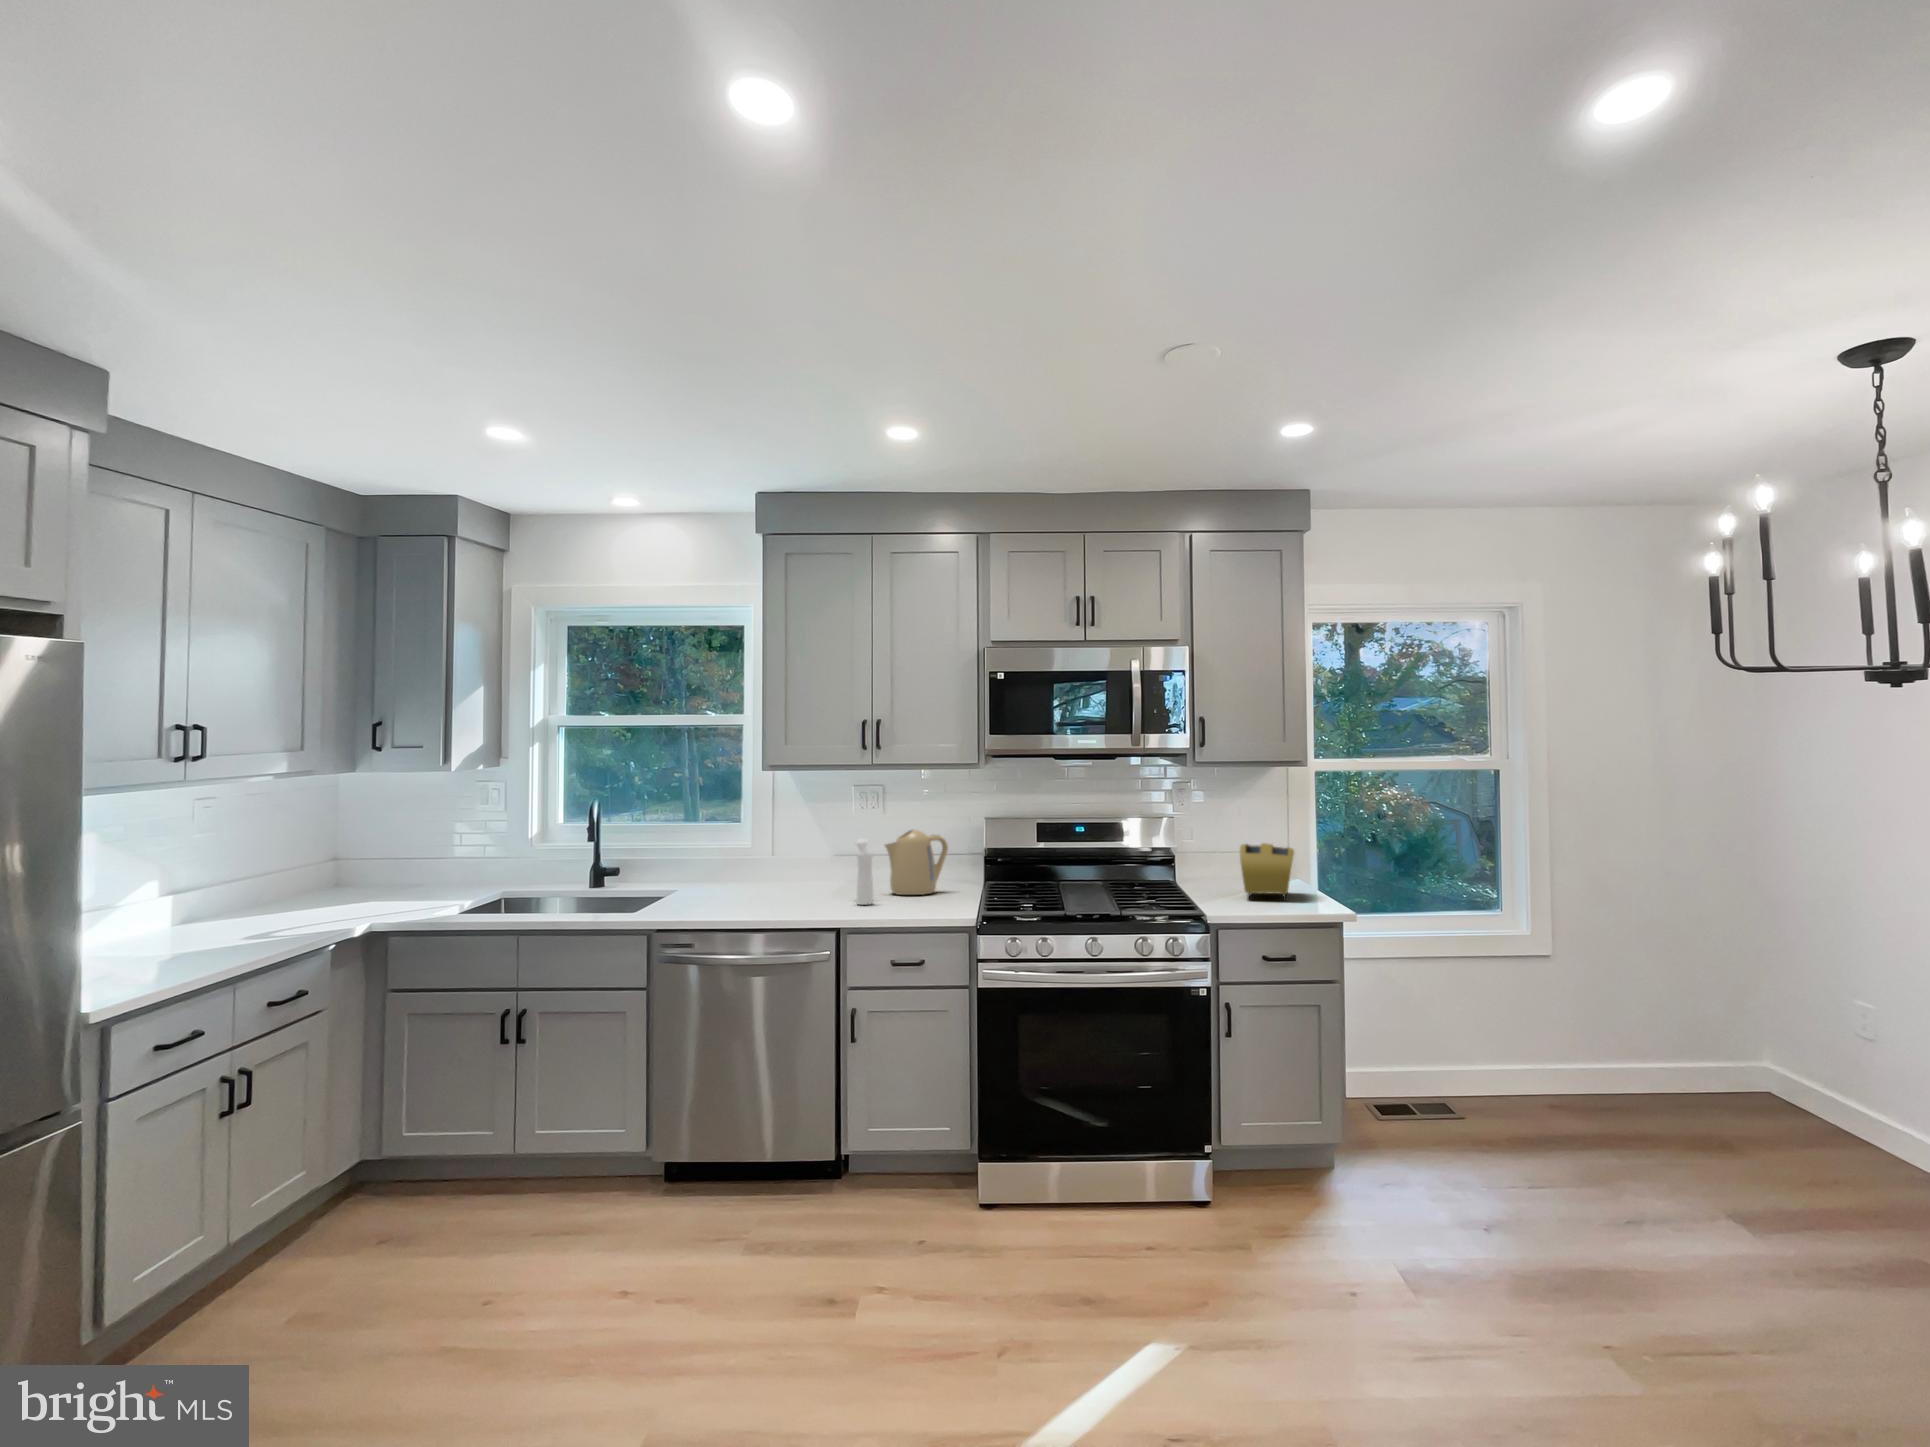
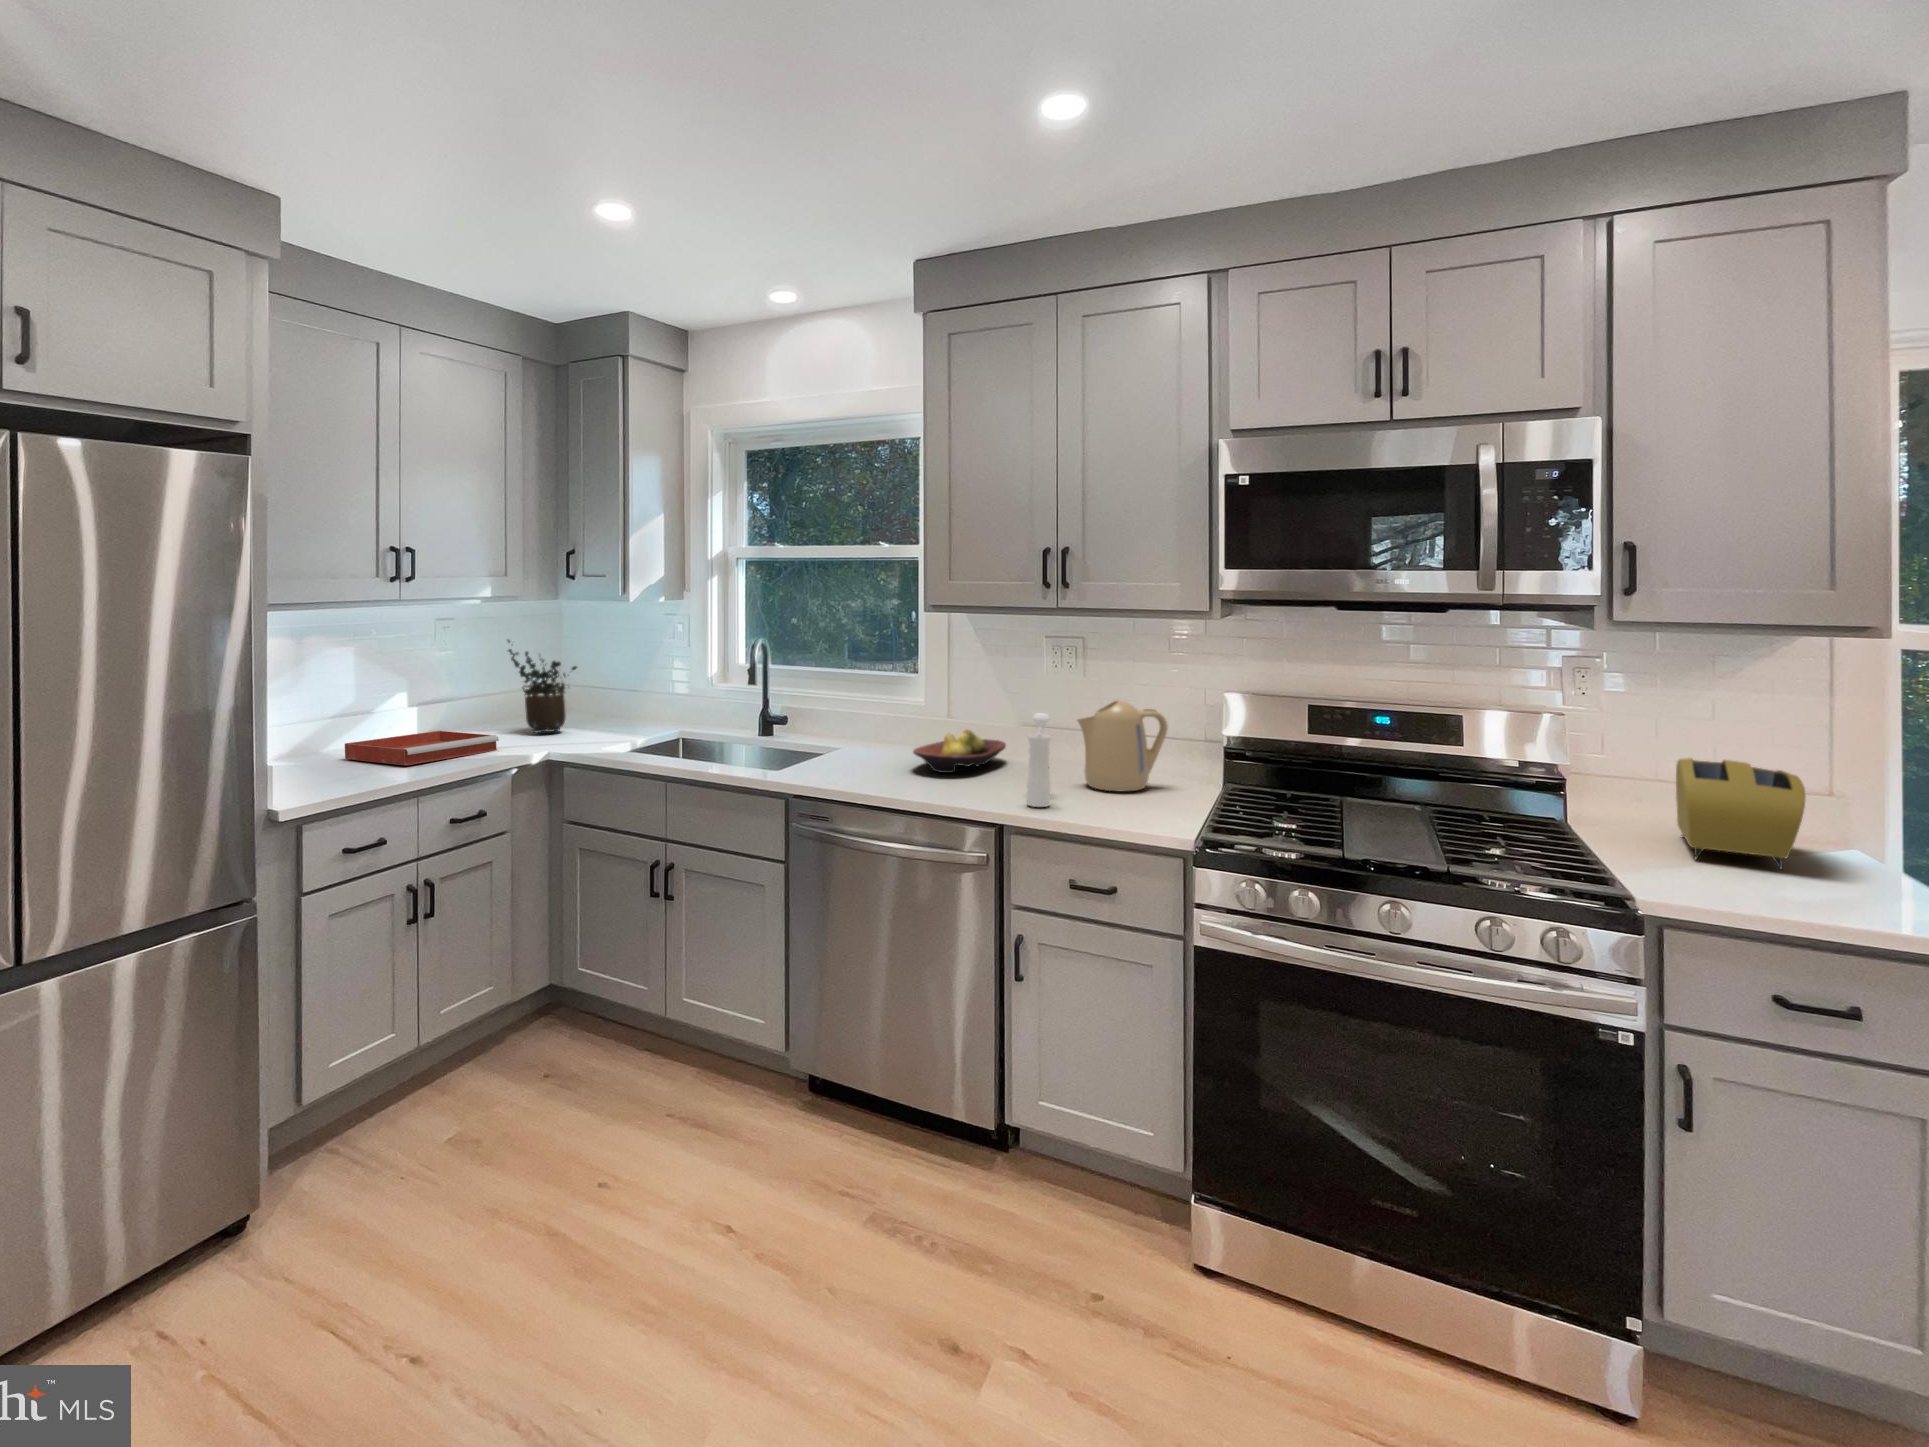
potted plant: none [339,802,403,892] -> present [507,639,577,732]
fruit bowl: none [753,861,823,894] -> present [913,730,1006,773]
tray: none [209,890,352,916] -> present [345,731,499,765]

